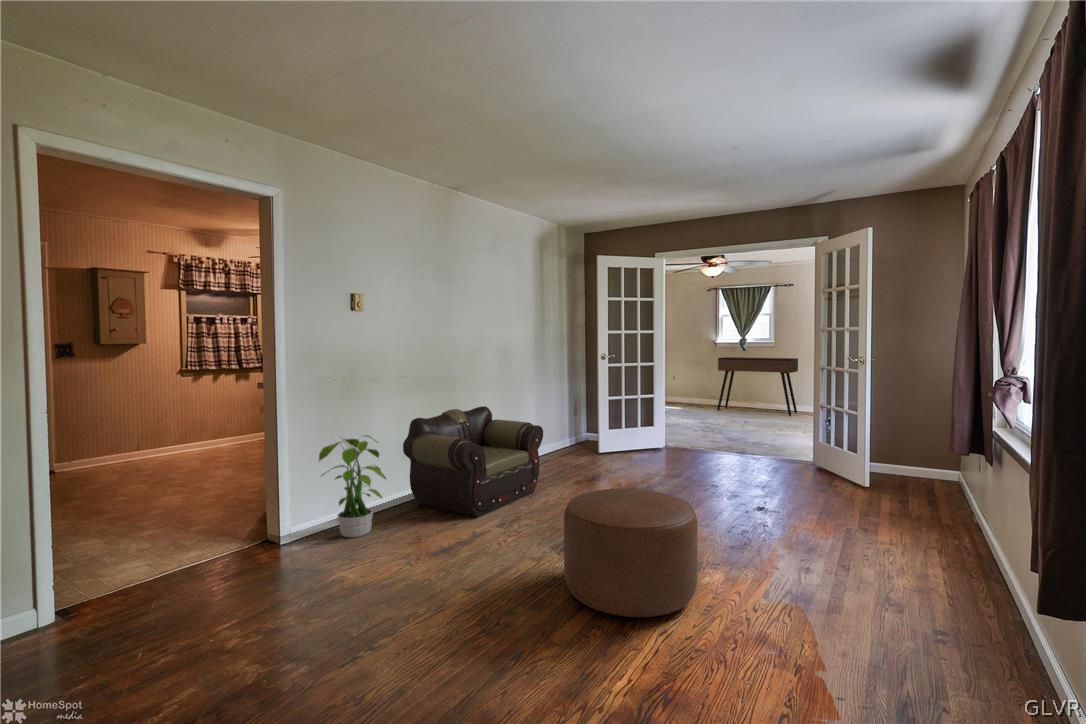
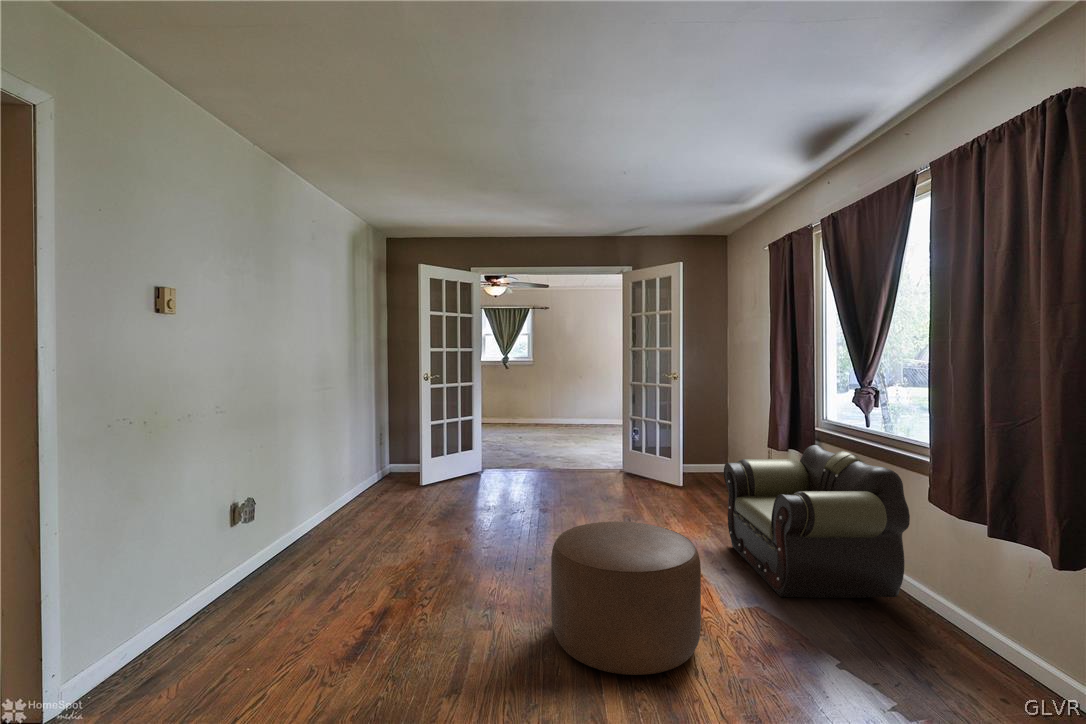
console table: present [717,357,798,416] -> none [489,375,558,427]
armchair: present [403,406,543,517] -> present [724,445,910,598]
potted plant: present [319,435,386,537] -> none [107,507,240,680]

